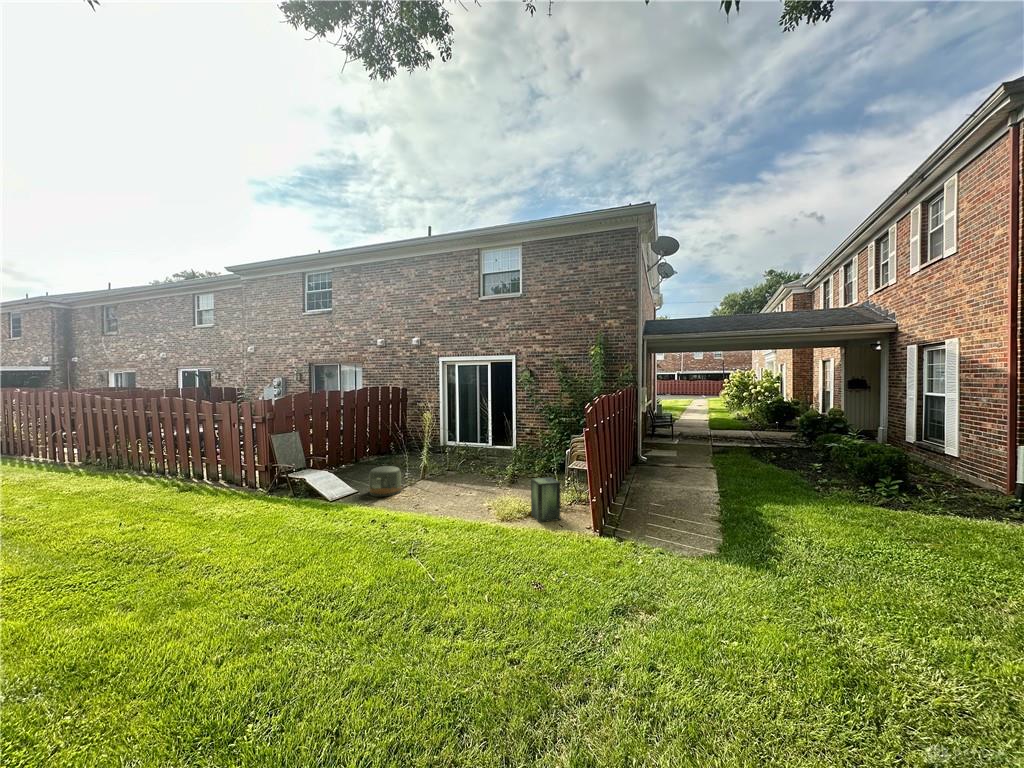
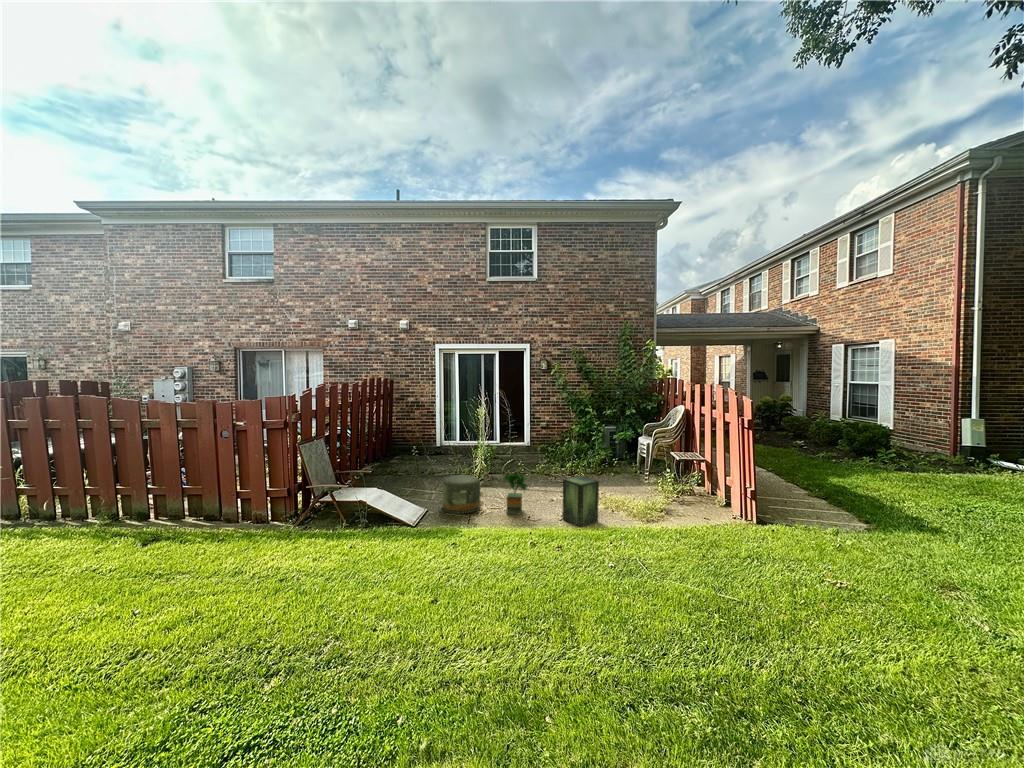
potted tree: none [407,466,429,501] -> present [504,474,528,514]
storage box: present [531,477,560,522] -> present [562,476,599,527]

